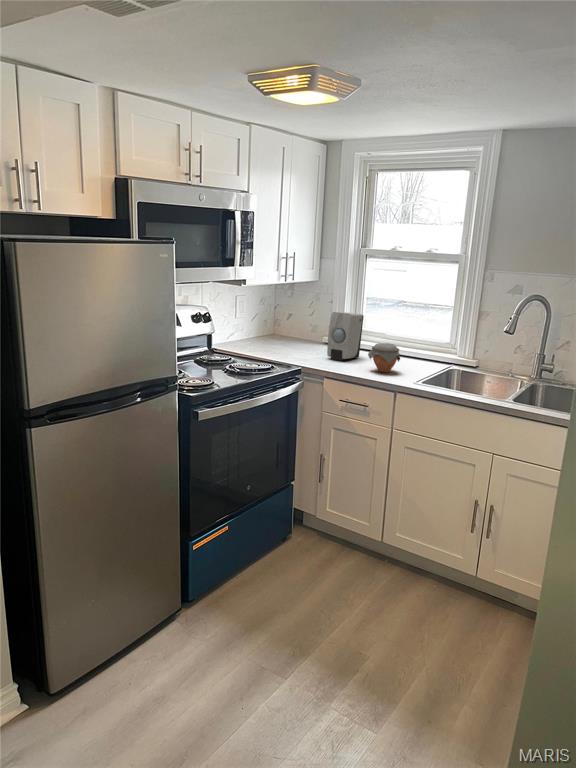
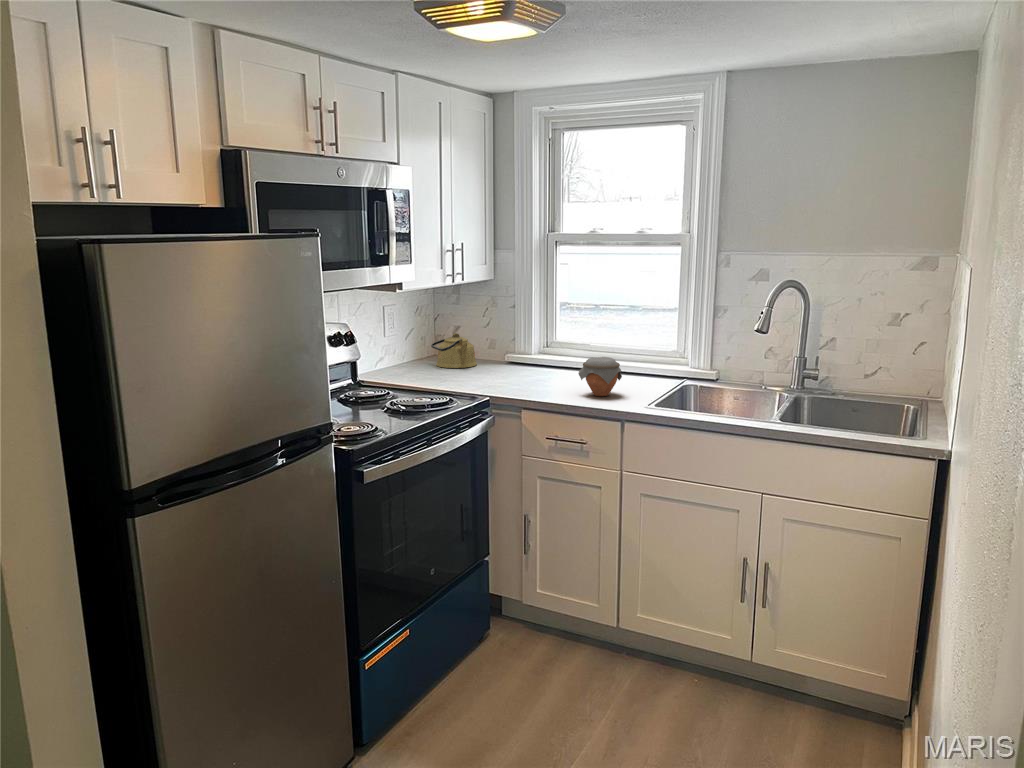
soap dispenser: present [327,312,364,361] -> none [519,320,564,385]
kettle: none [269,319,301,344] -> present [431,333,477,368]

